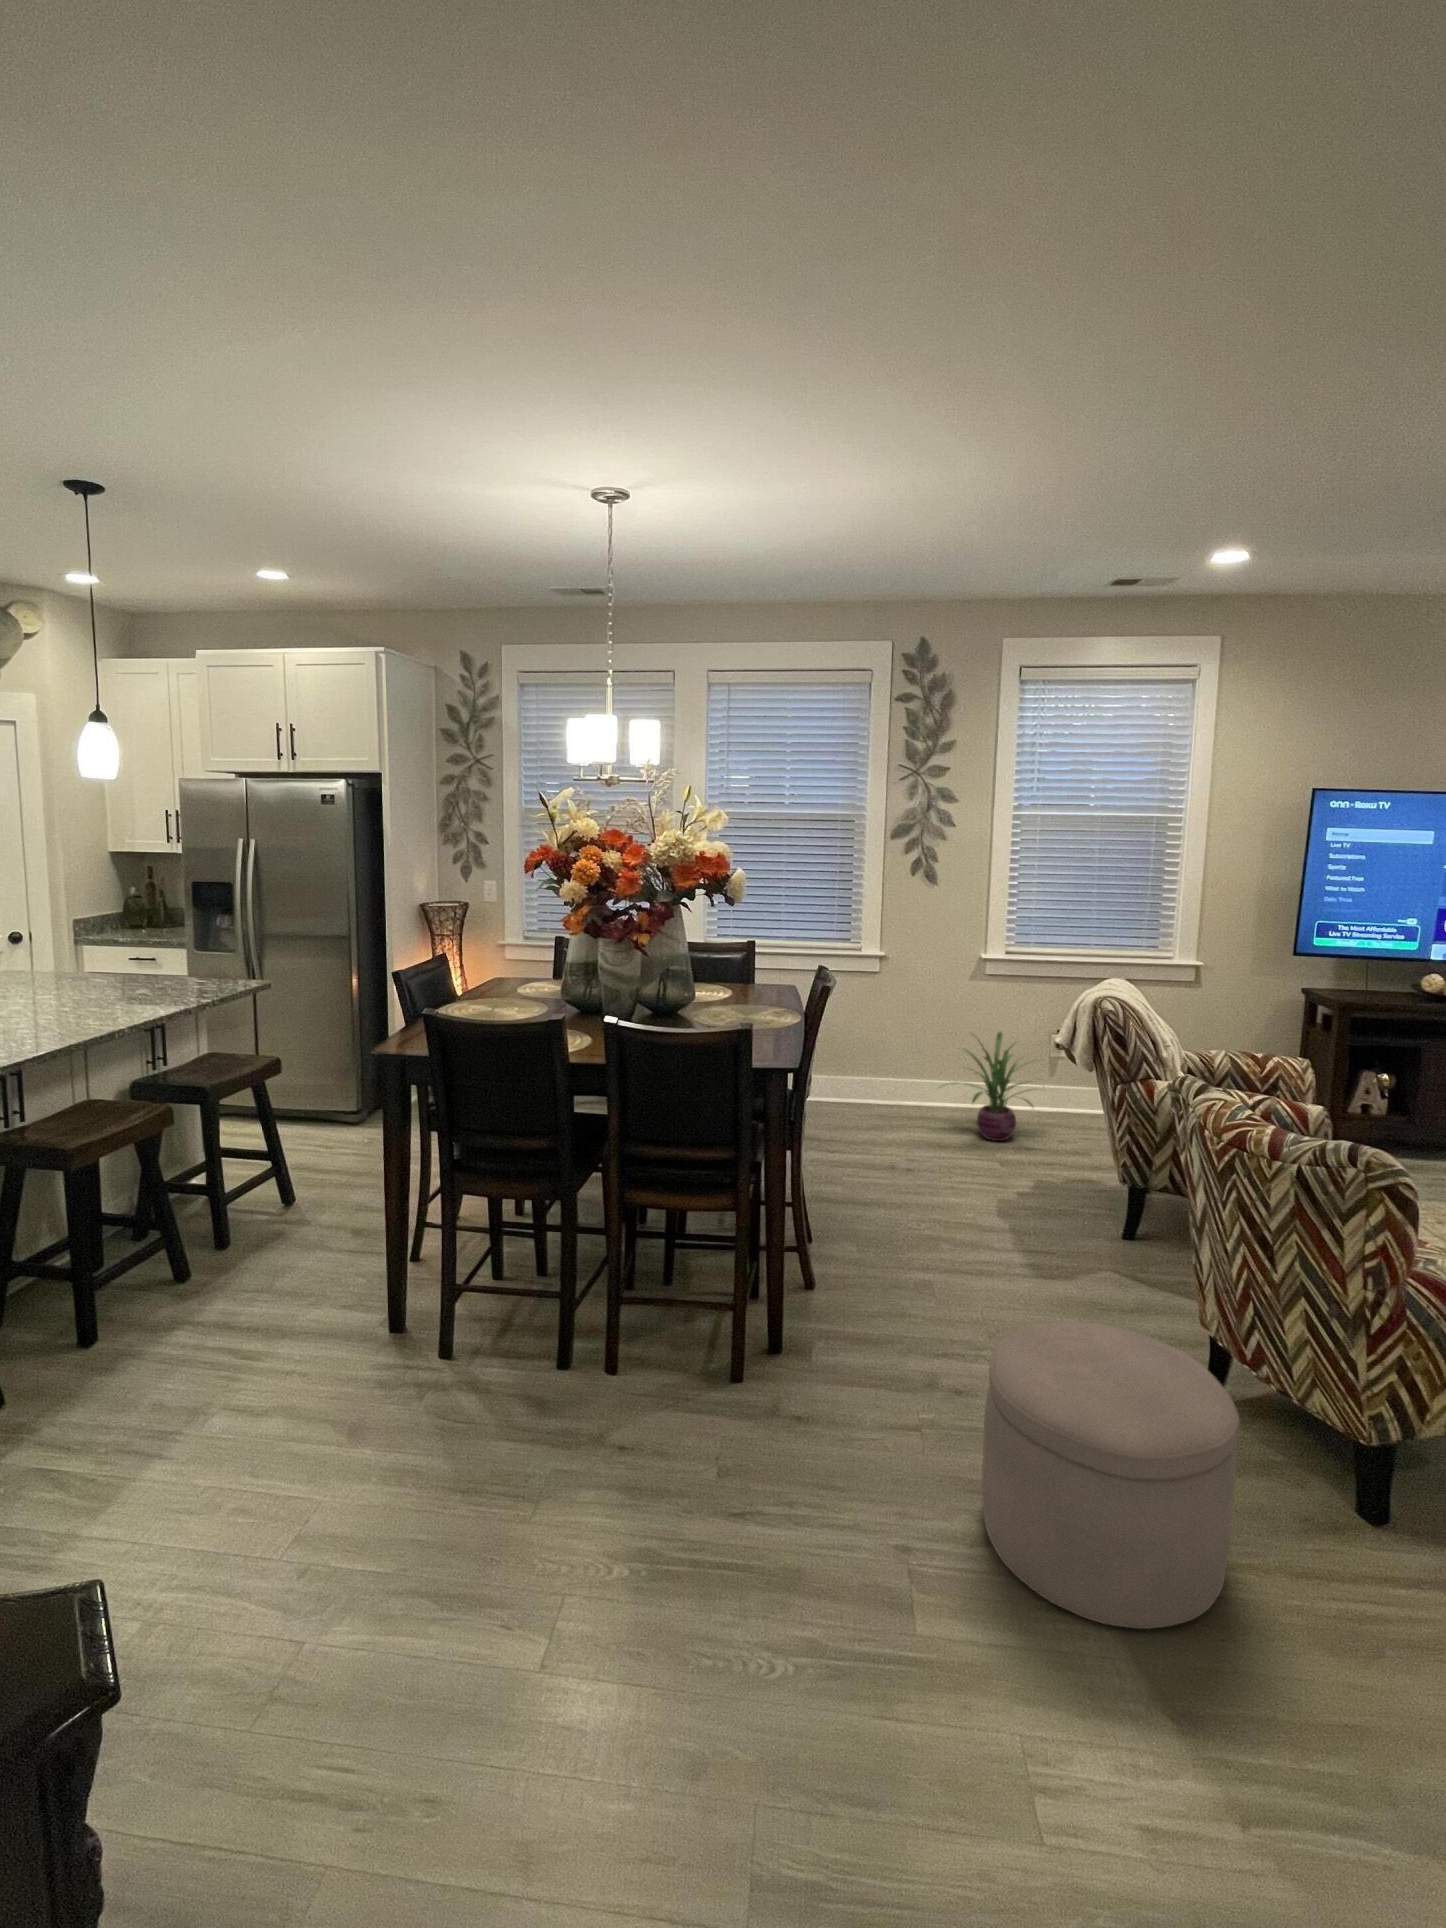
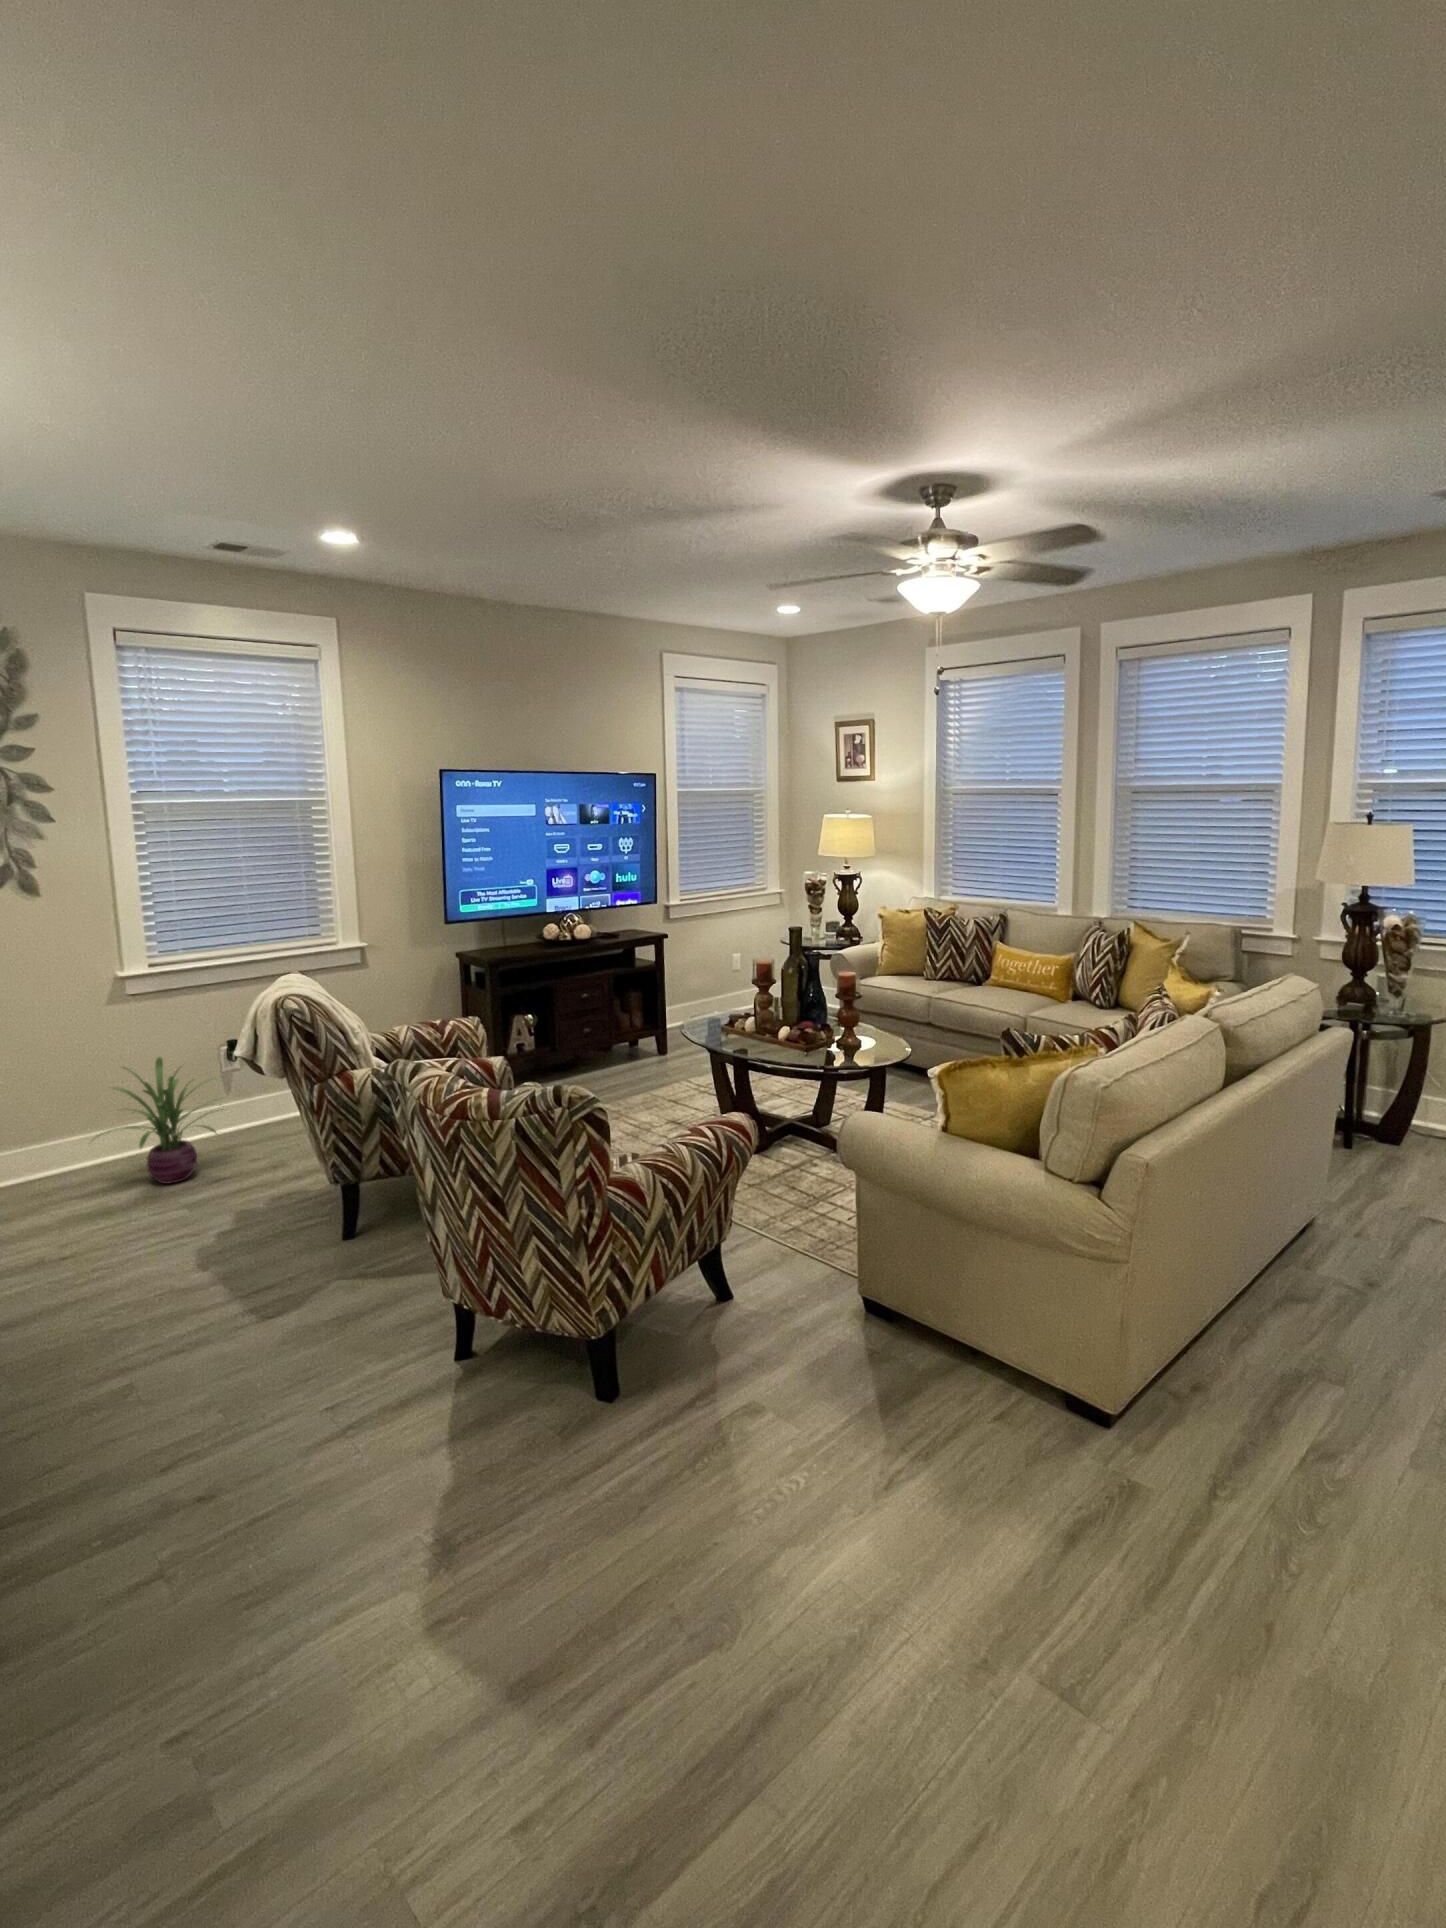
ottoman: present [982,1322,1240,1629] -> none [259,1330,522,1655]

